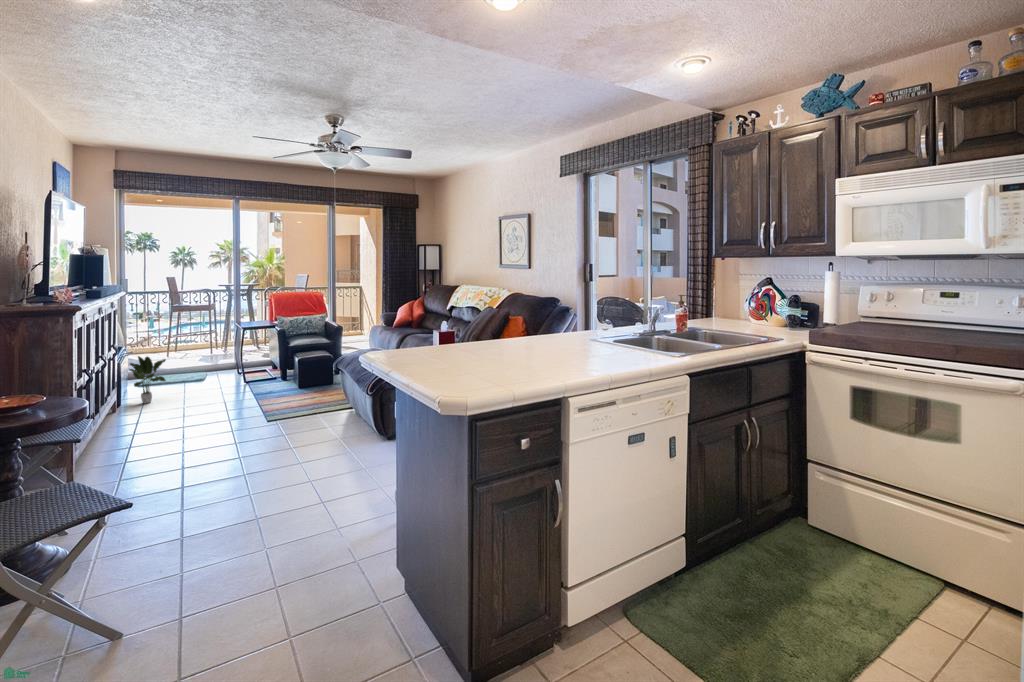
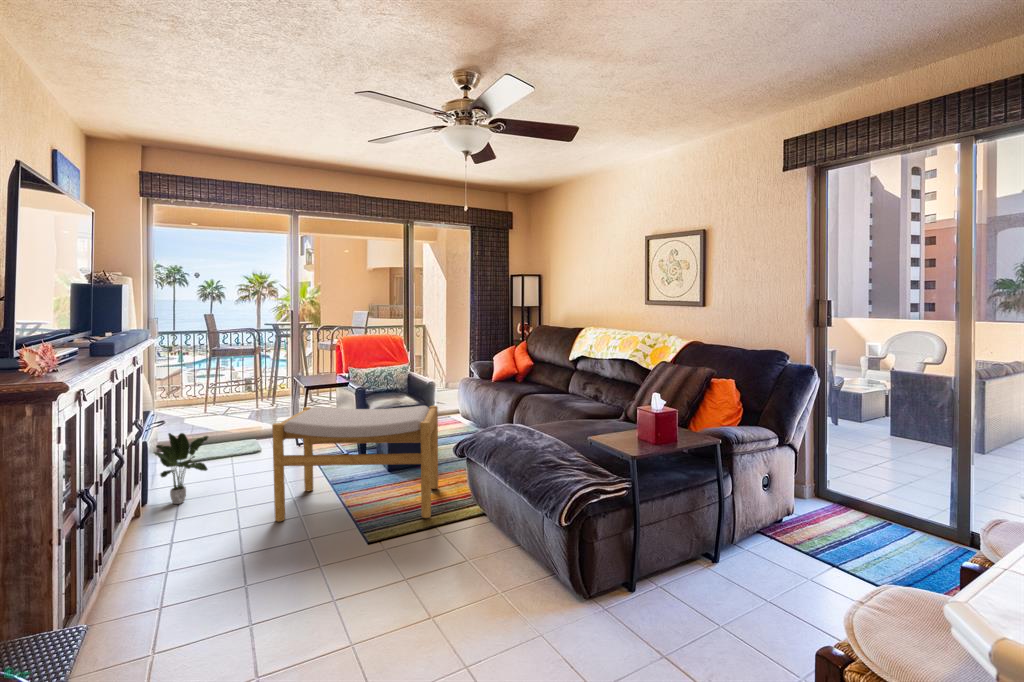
footstool: none [205,340,328,411] -> present [272,406,438,522]

